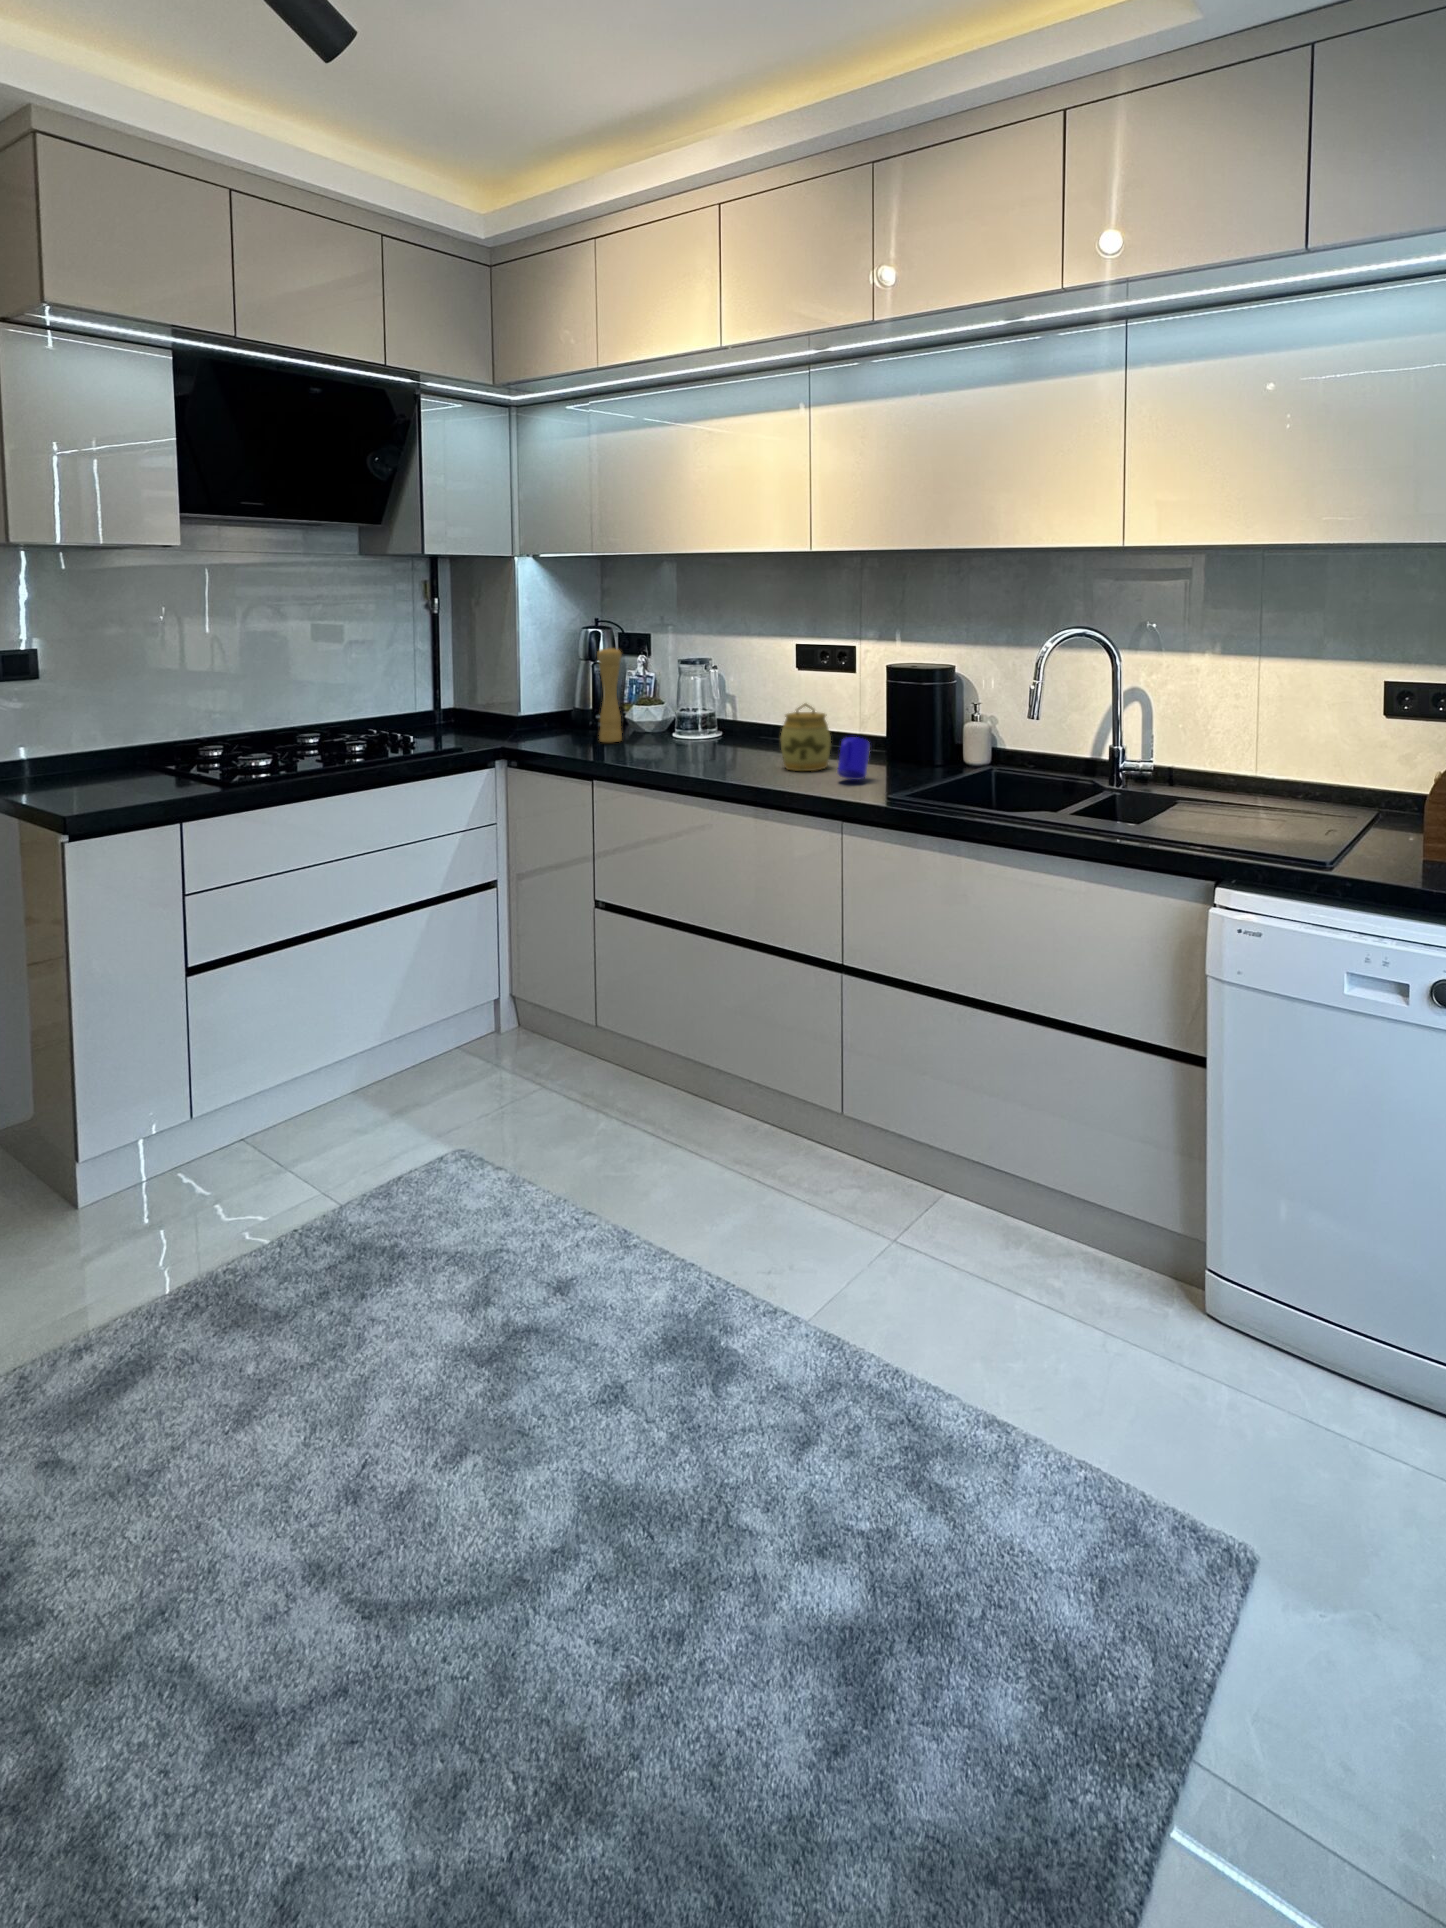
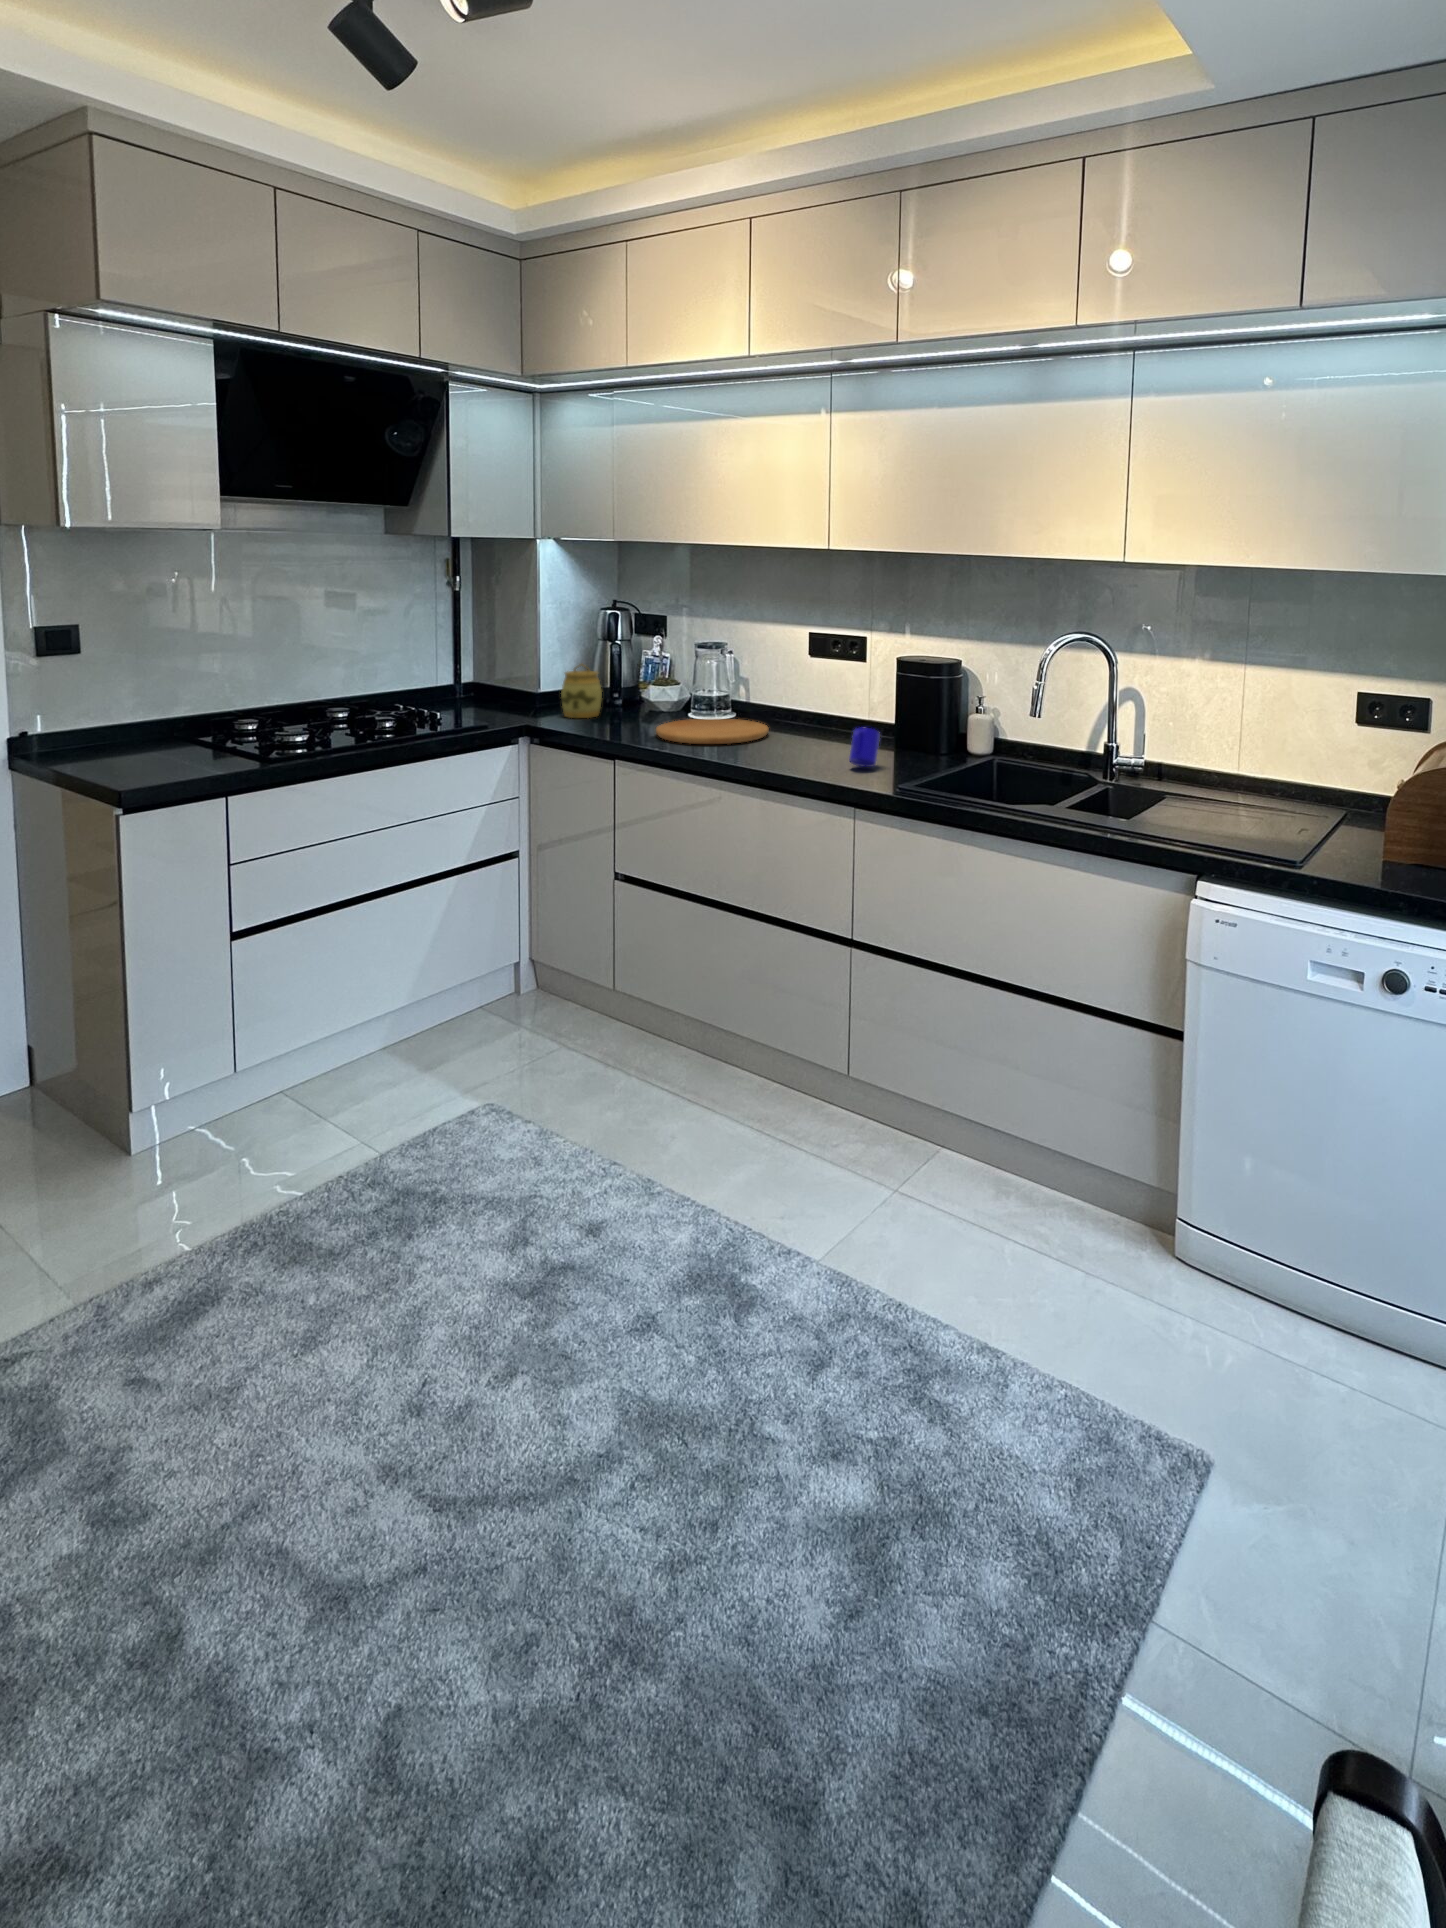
pepper mill: present [597,648,622,743] -> none [619,631,642,722]
jar: present [781,704,831,771] -> present [561,664,602,718]
cutting board: none [635,737,755,761] -> present [656,718,769,744]

